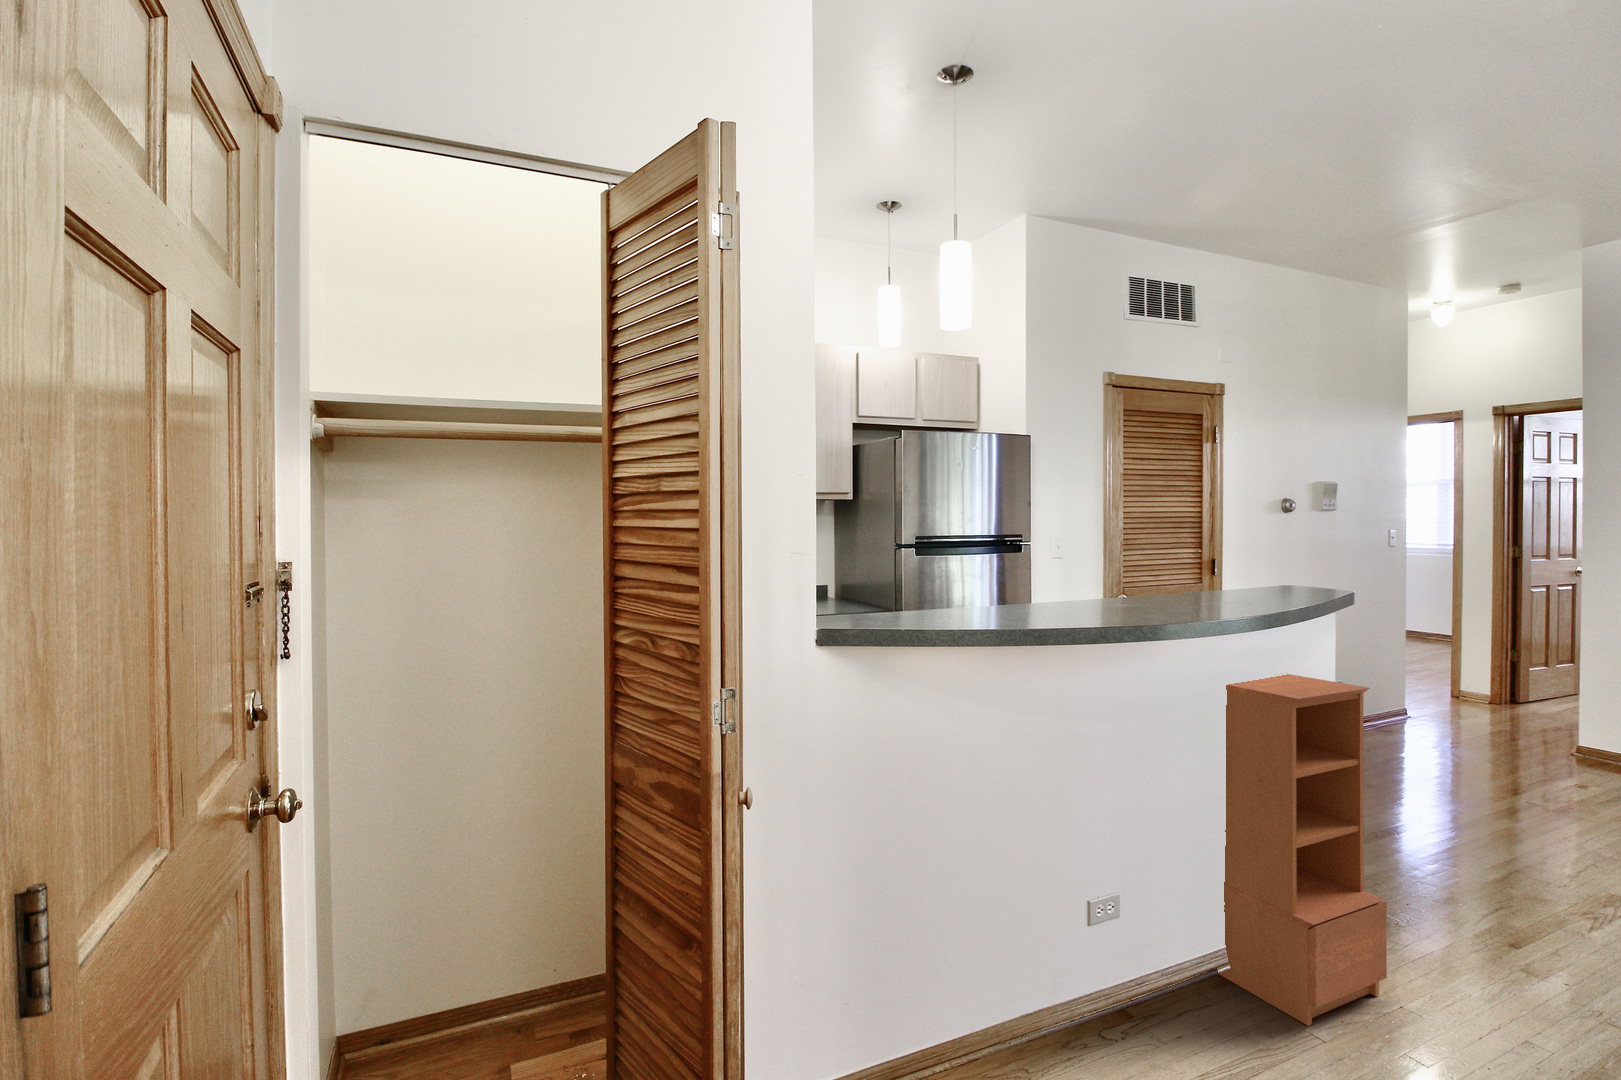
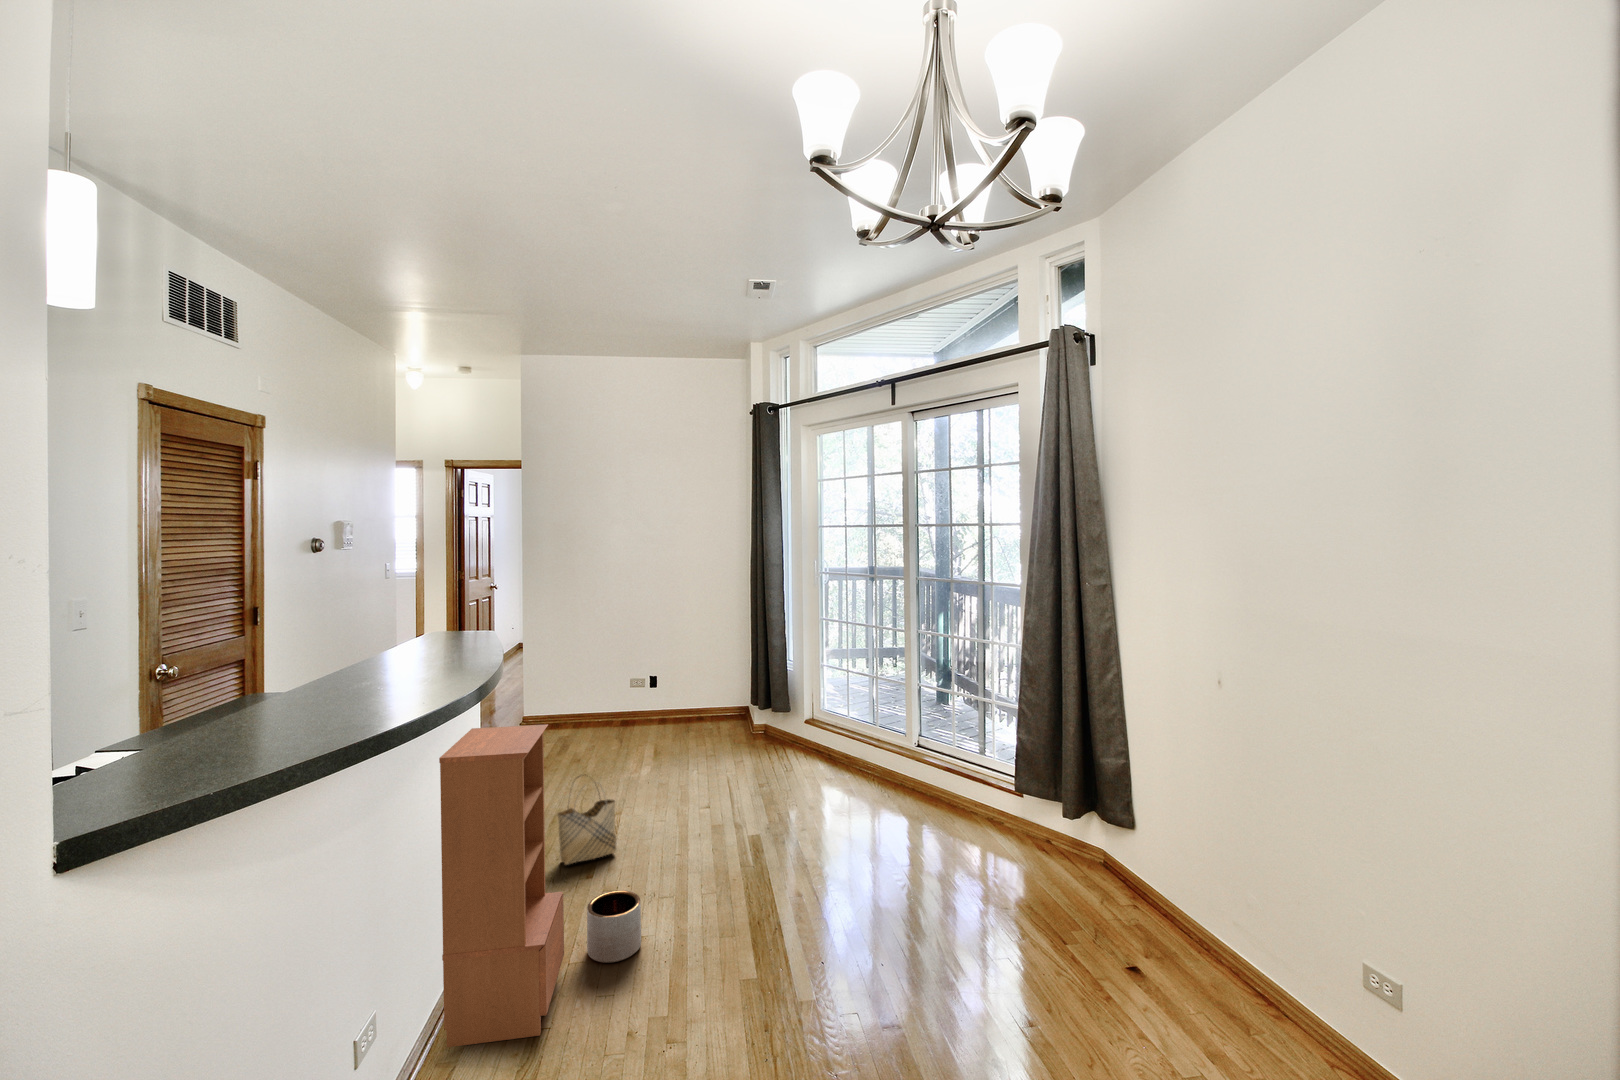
woven basket: none [1476,806,1590,938] -> present [558,775,616,865]
planter: none [1430,941,1525,1043] -> present [587,891,641,963]

